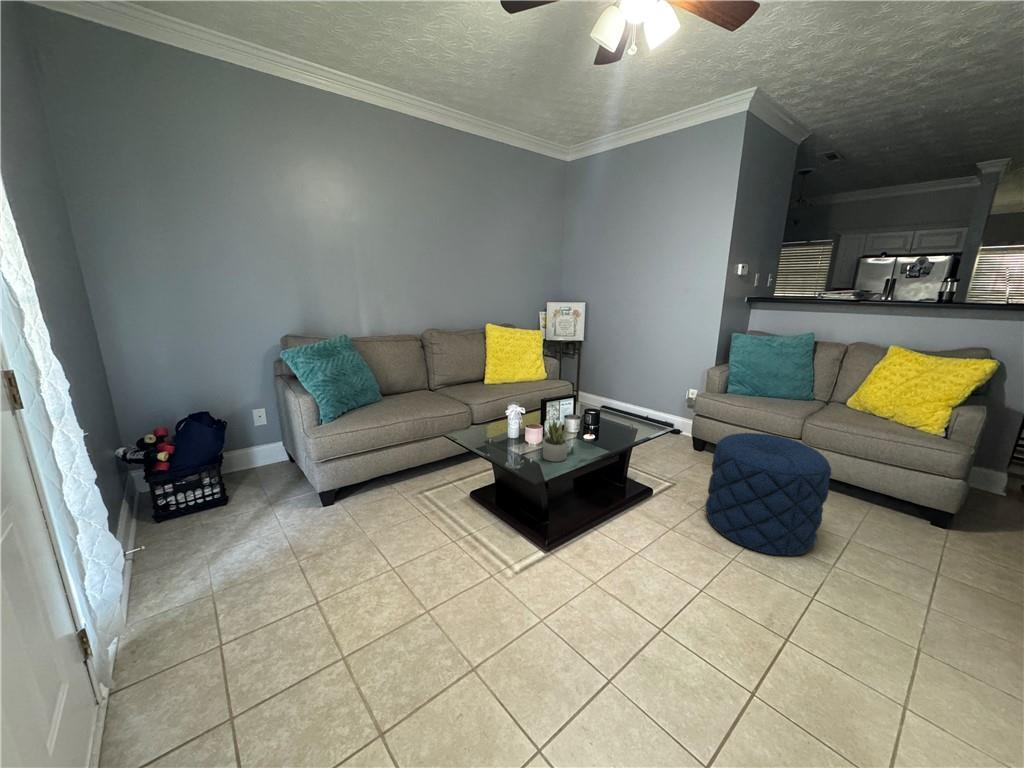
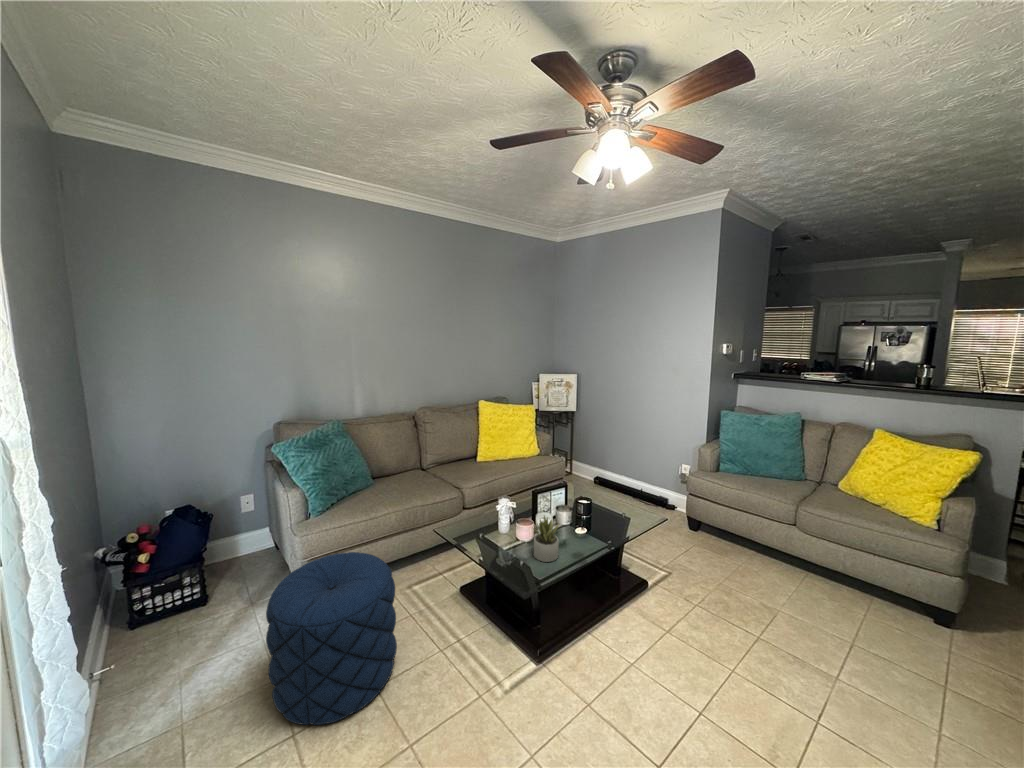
pouf: present [706,433,831,555] -> present [266,552,397,725]

